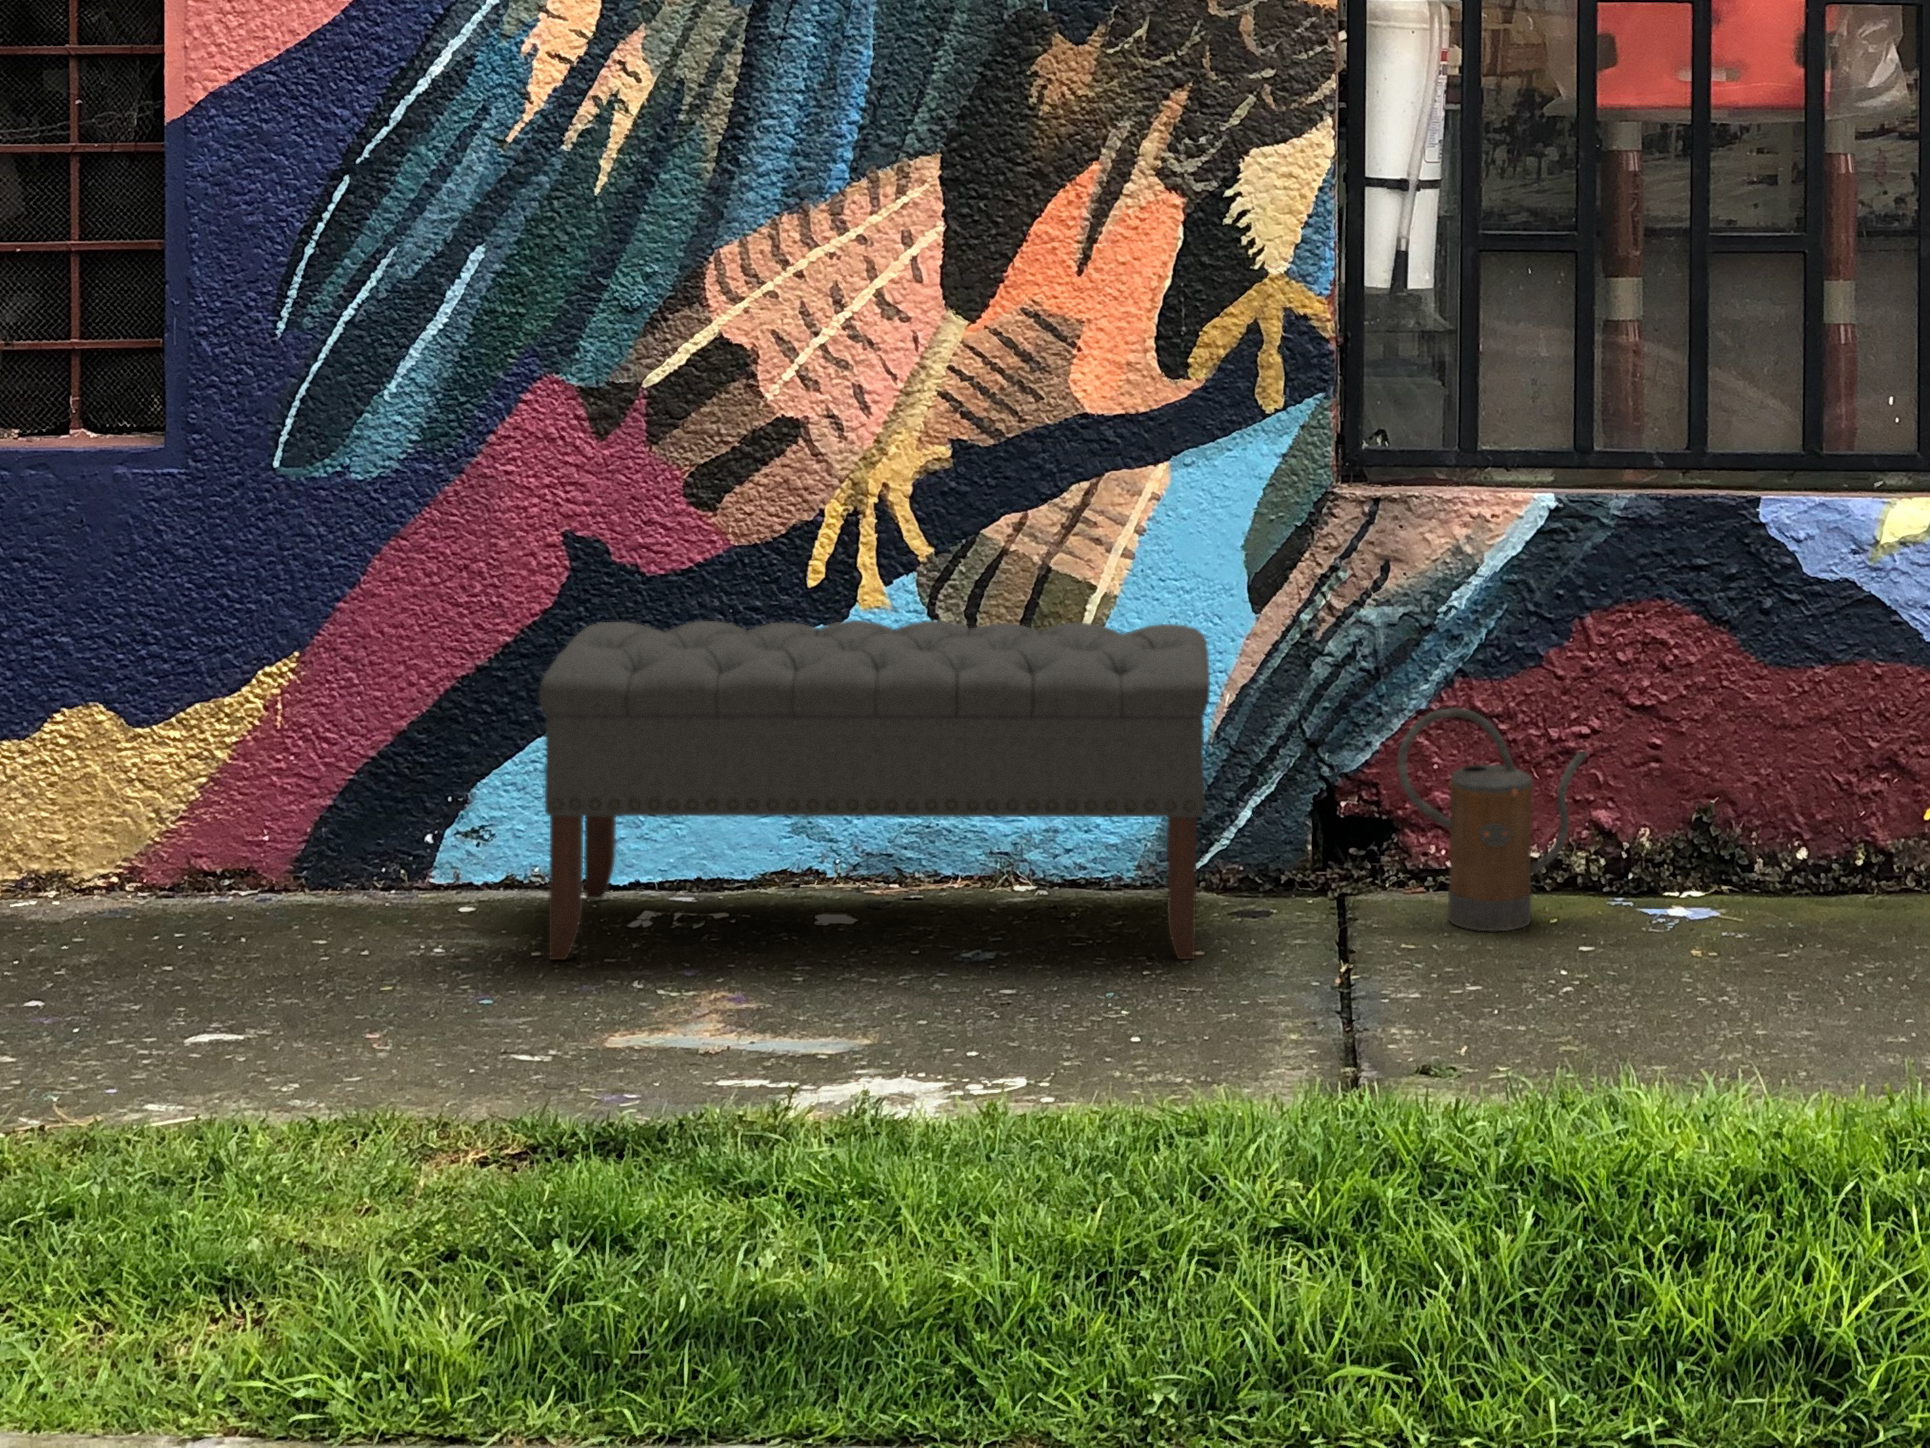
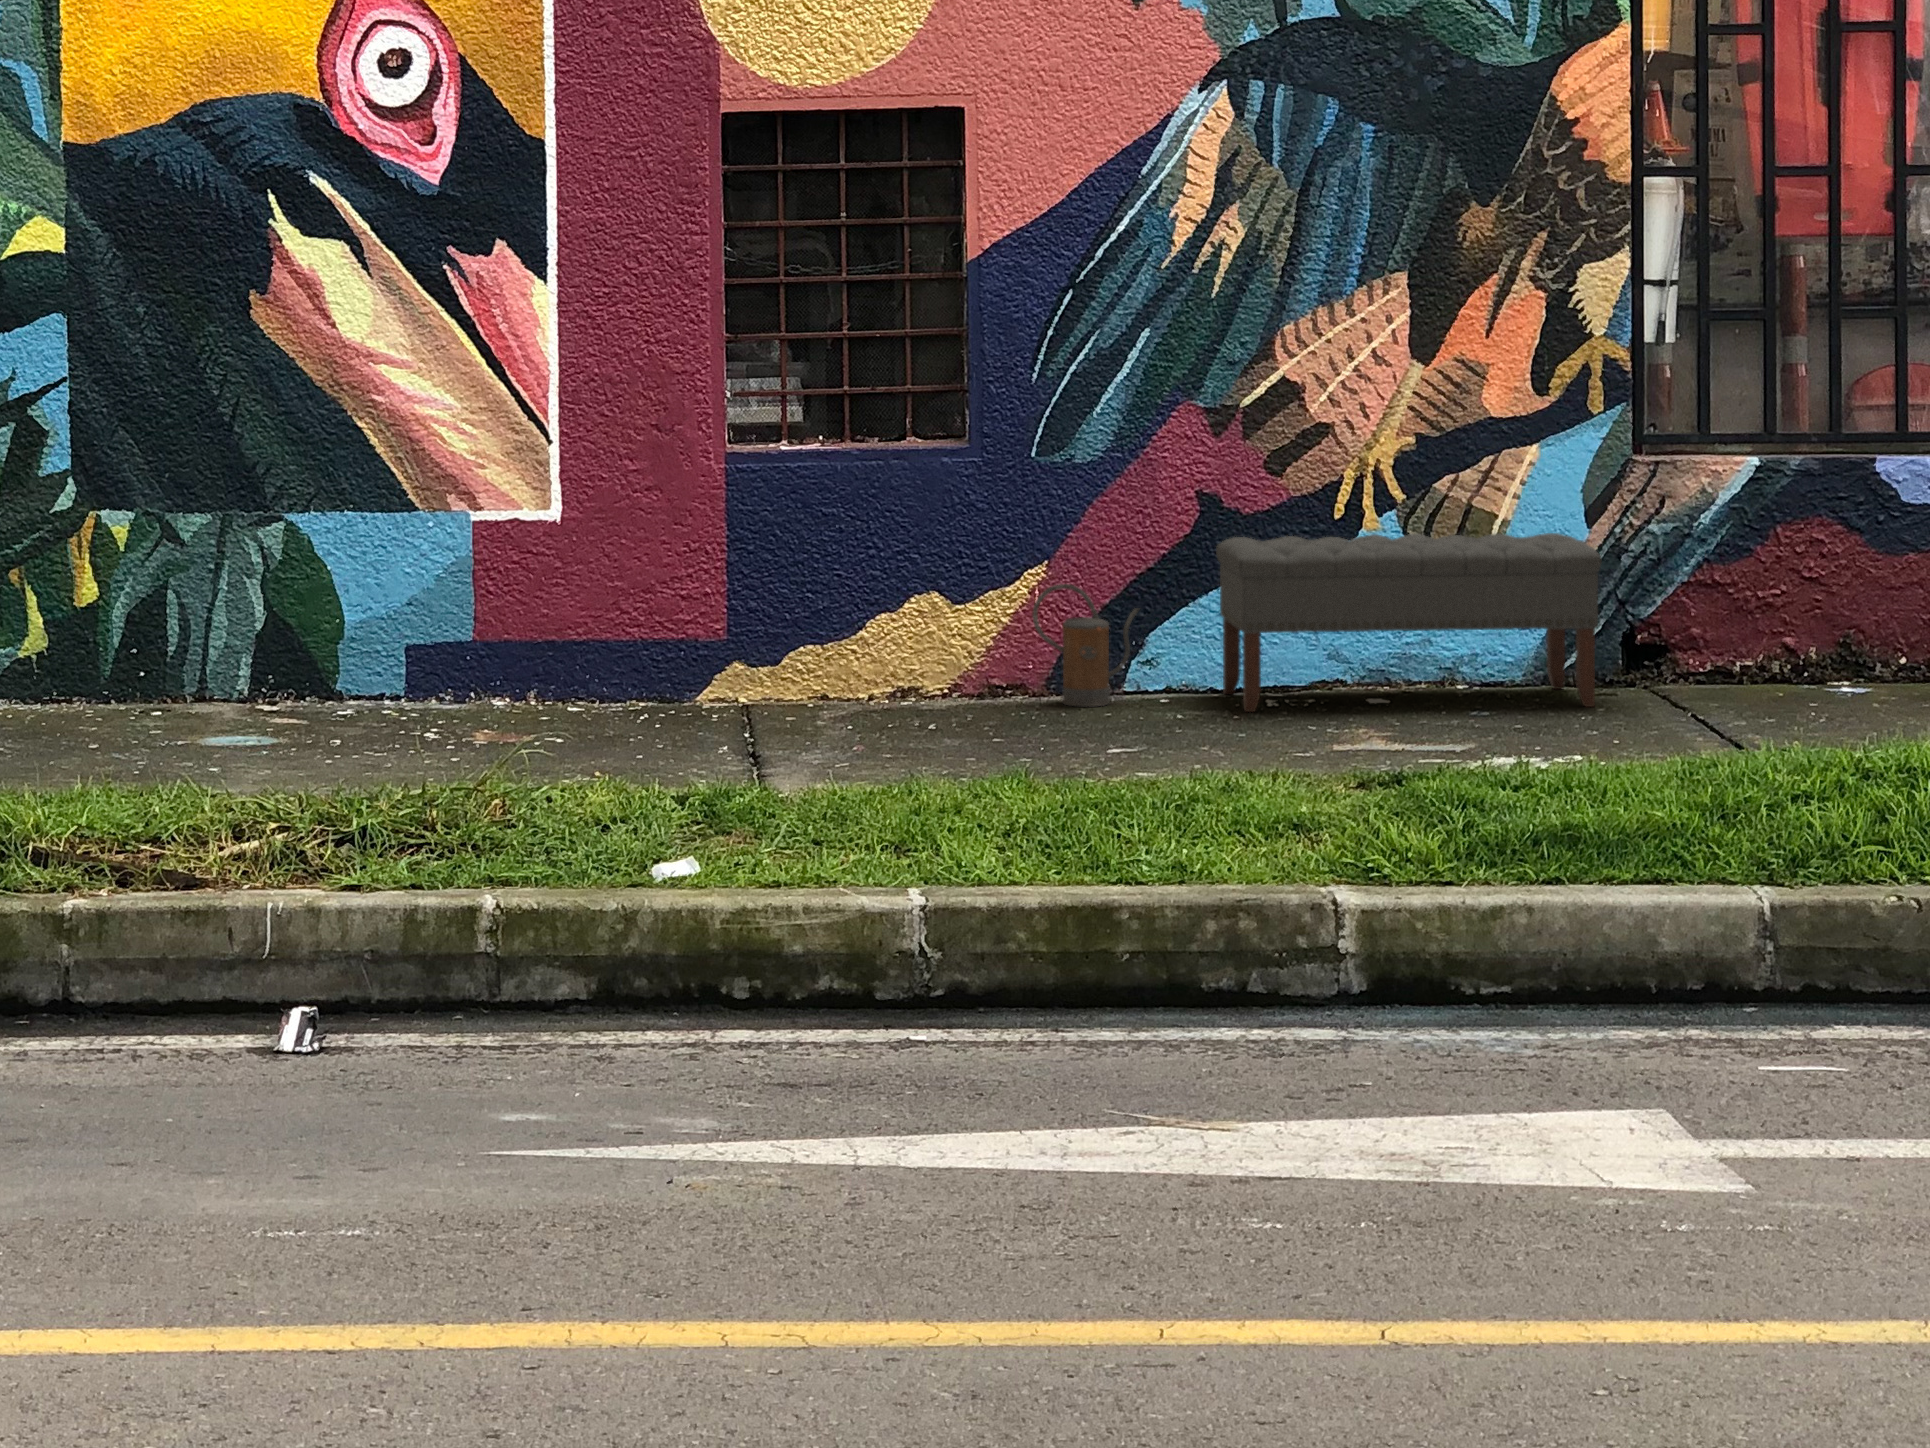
watering can: present [1397,708,1588,931] -> present [1033,584,1139,706]

